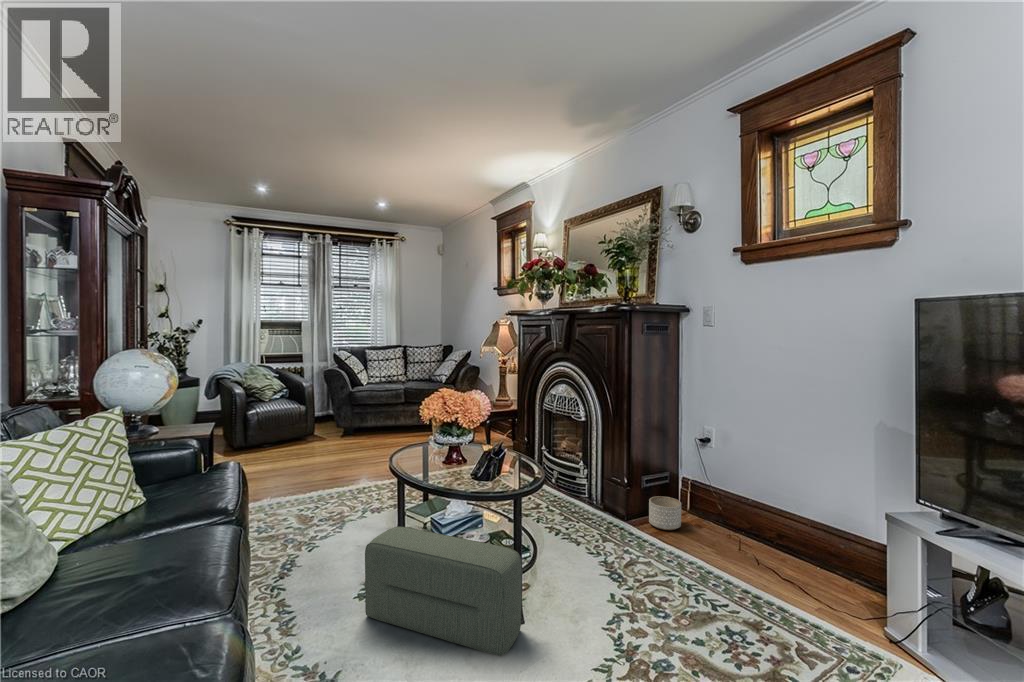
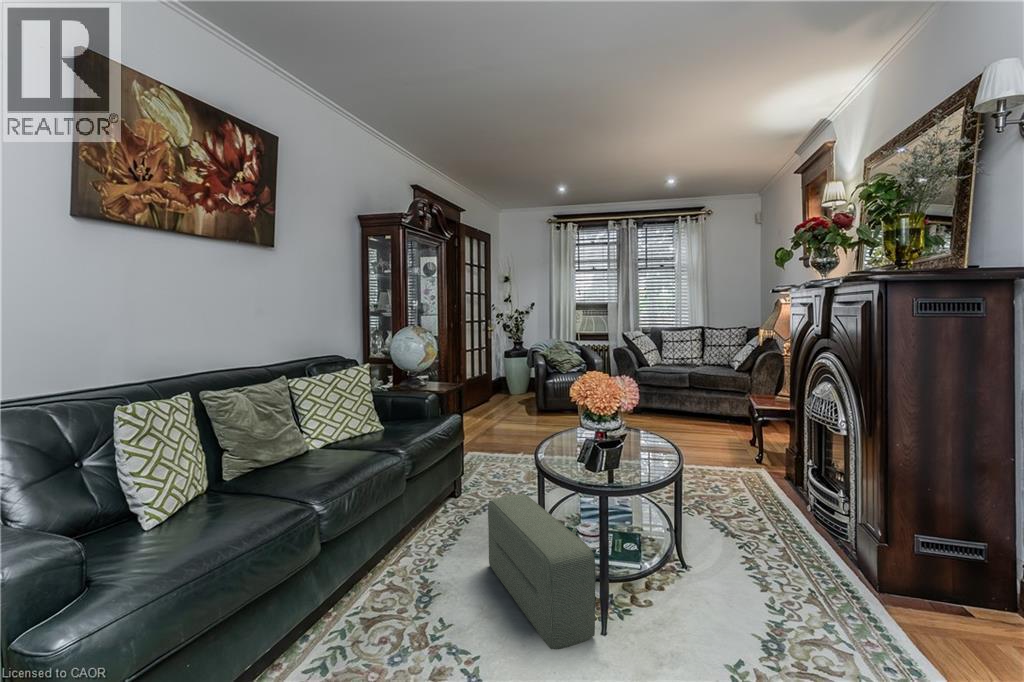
planter: present [649,496,681,530] -> none [918,571,988,634]

